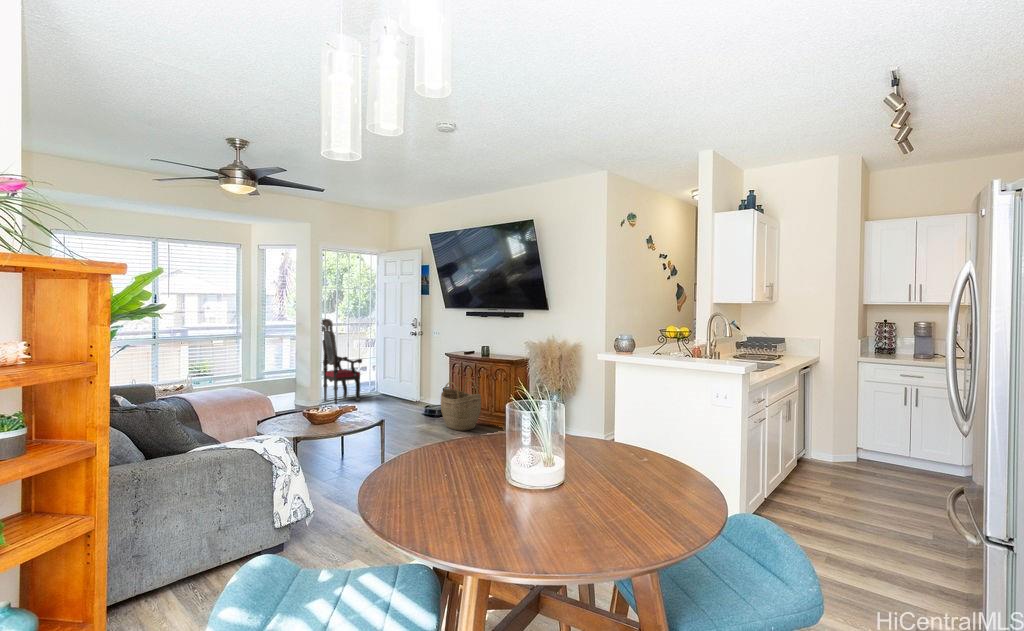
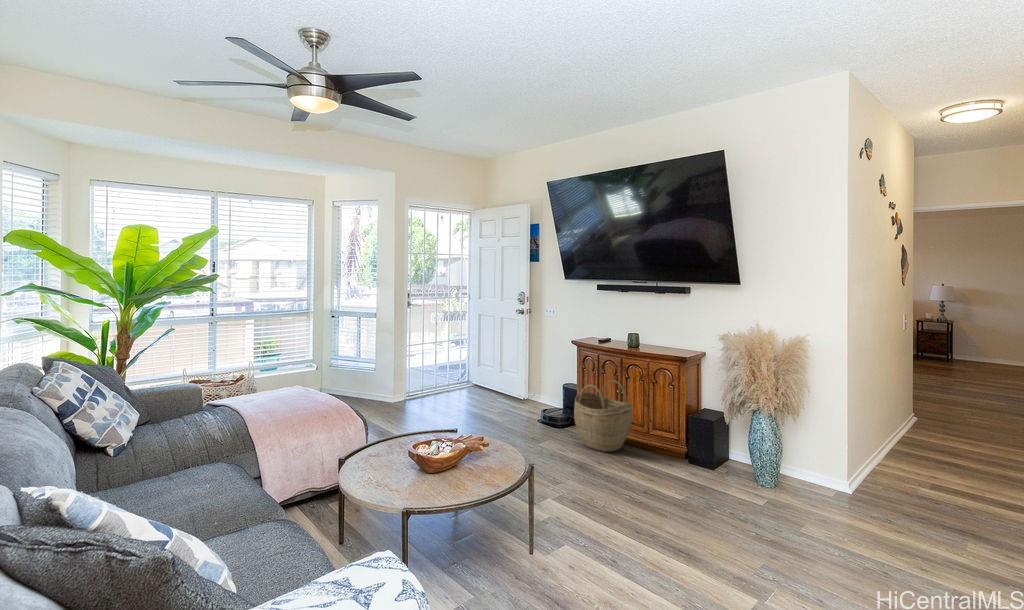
armchair: present [321,319,362,403] -> none [407,292,457,398]

